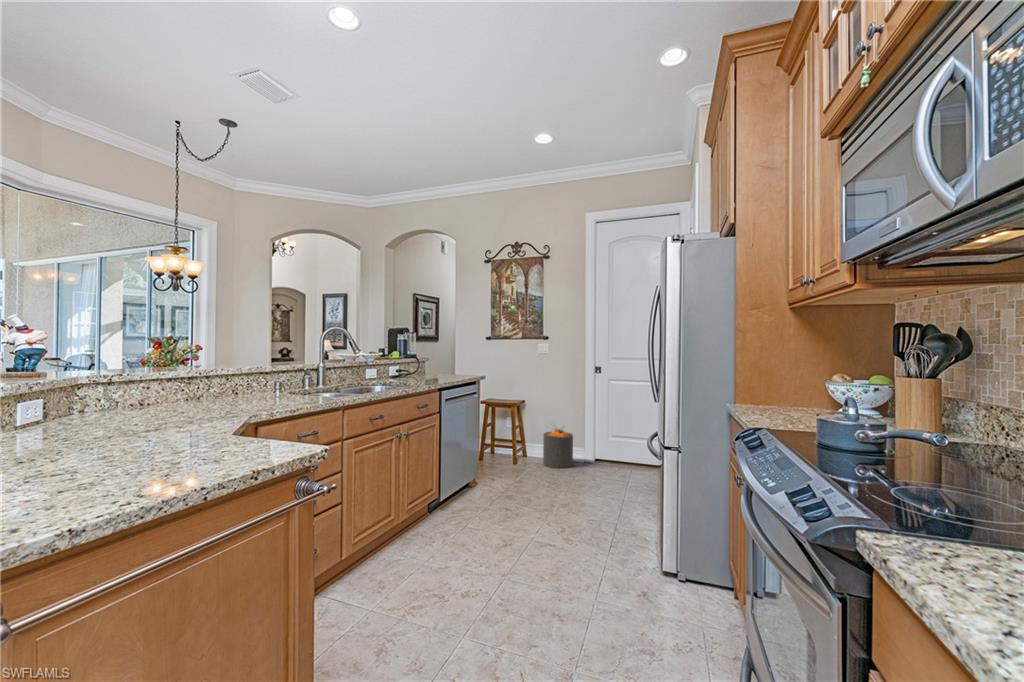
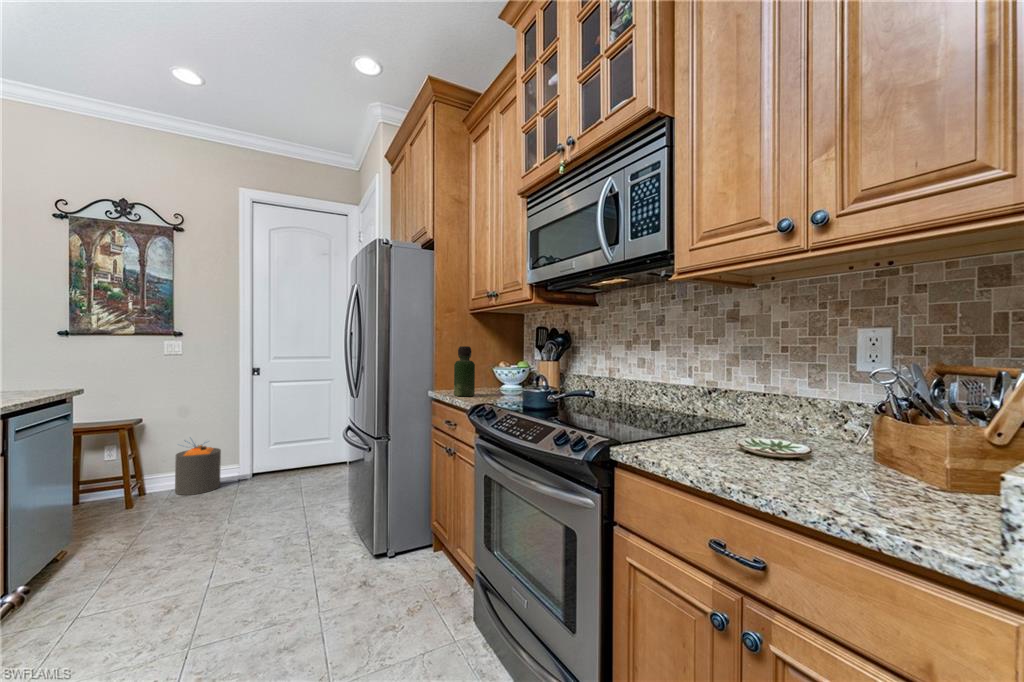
bottle: none [750,352,780,416] -> present [454,346,475,397]

